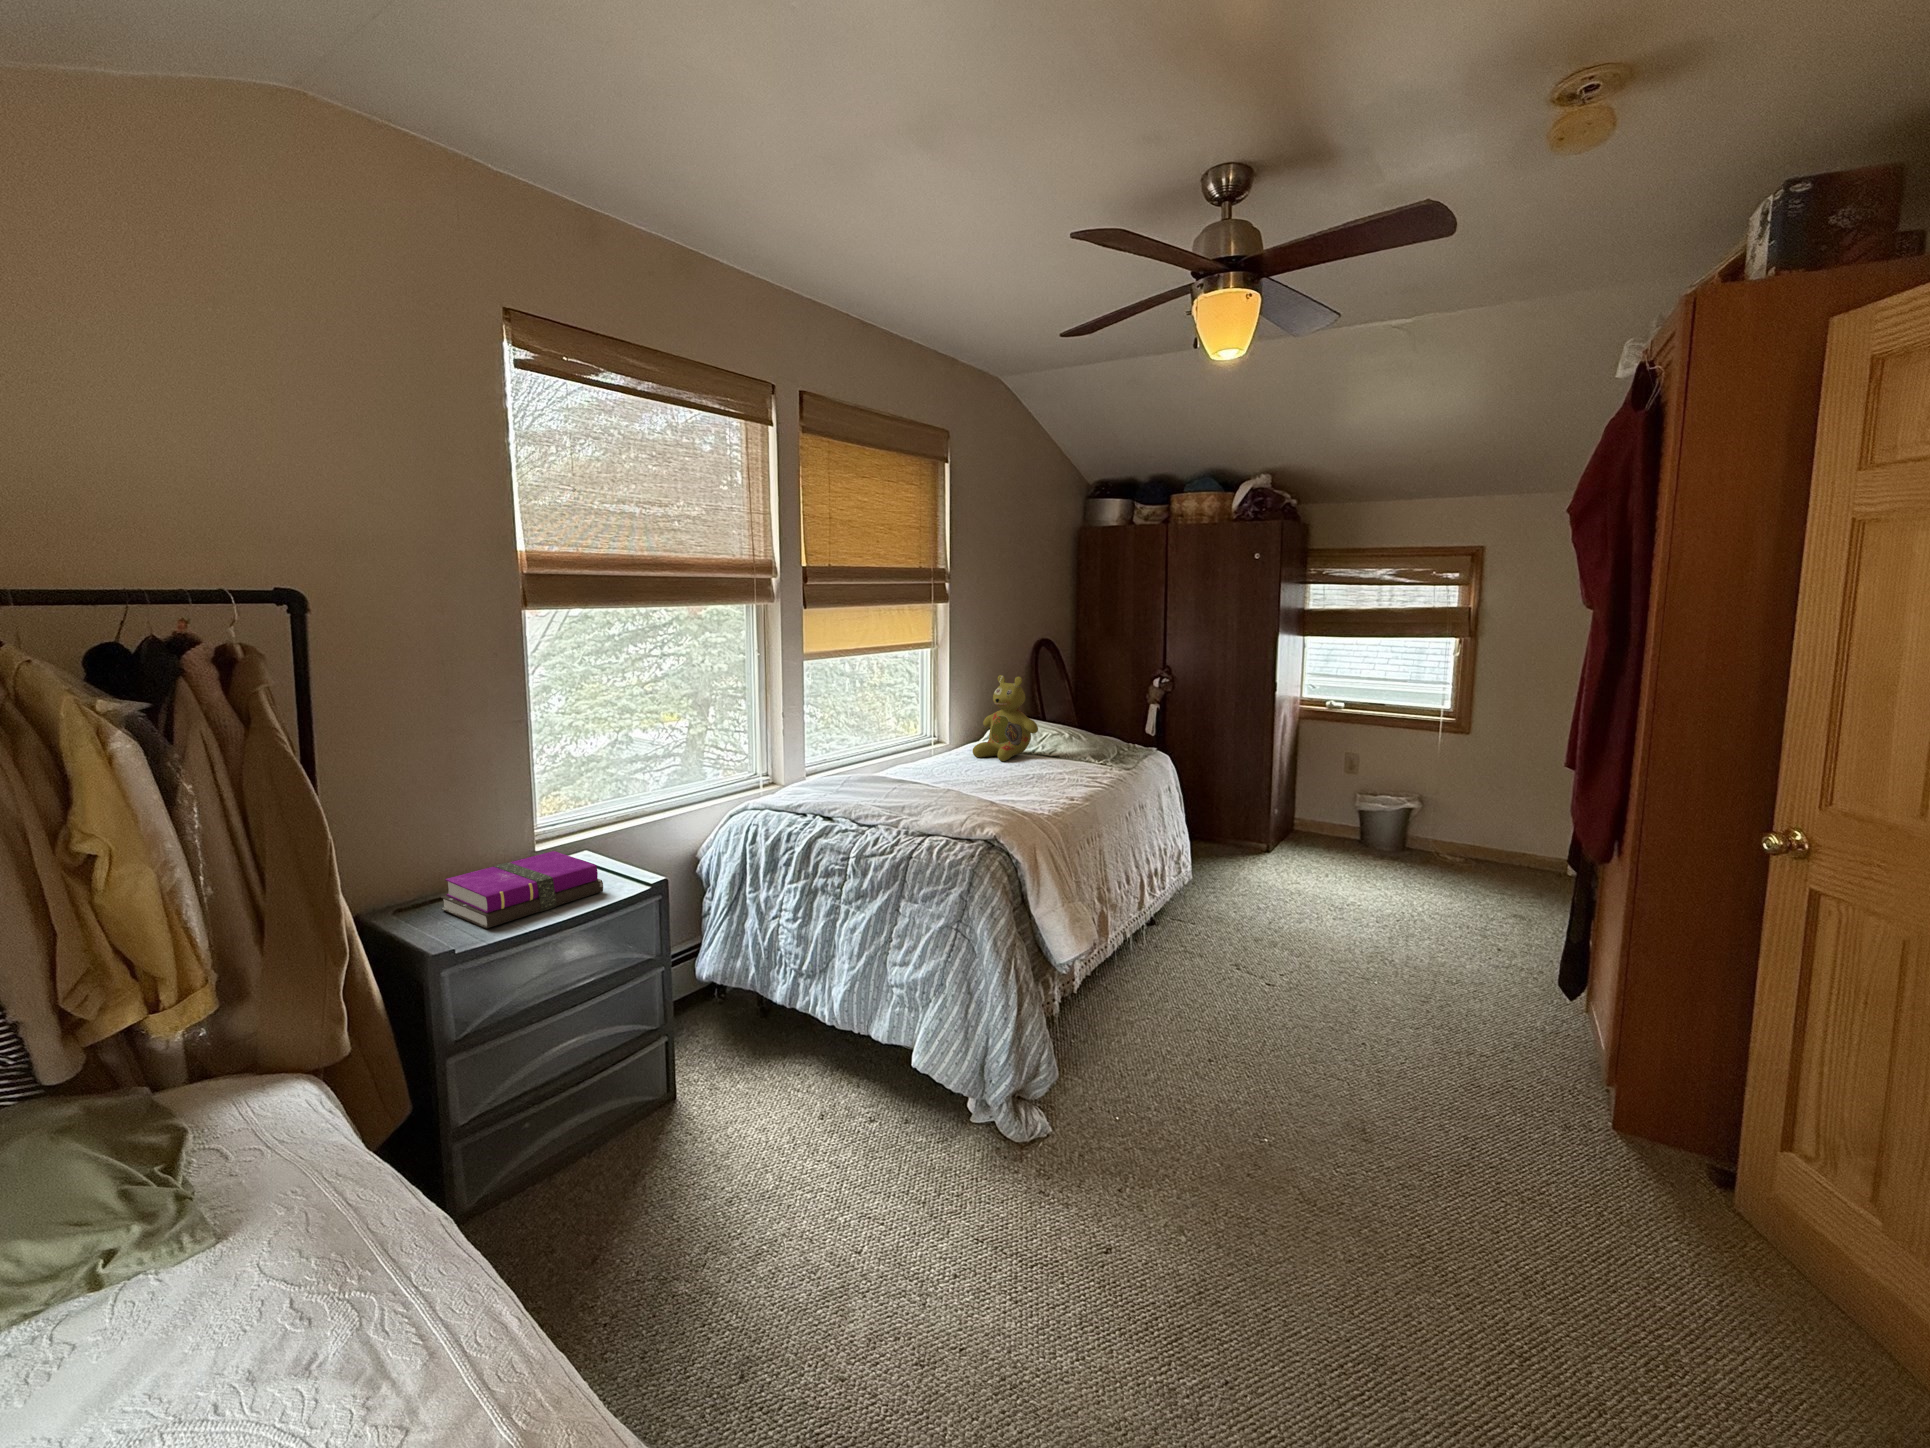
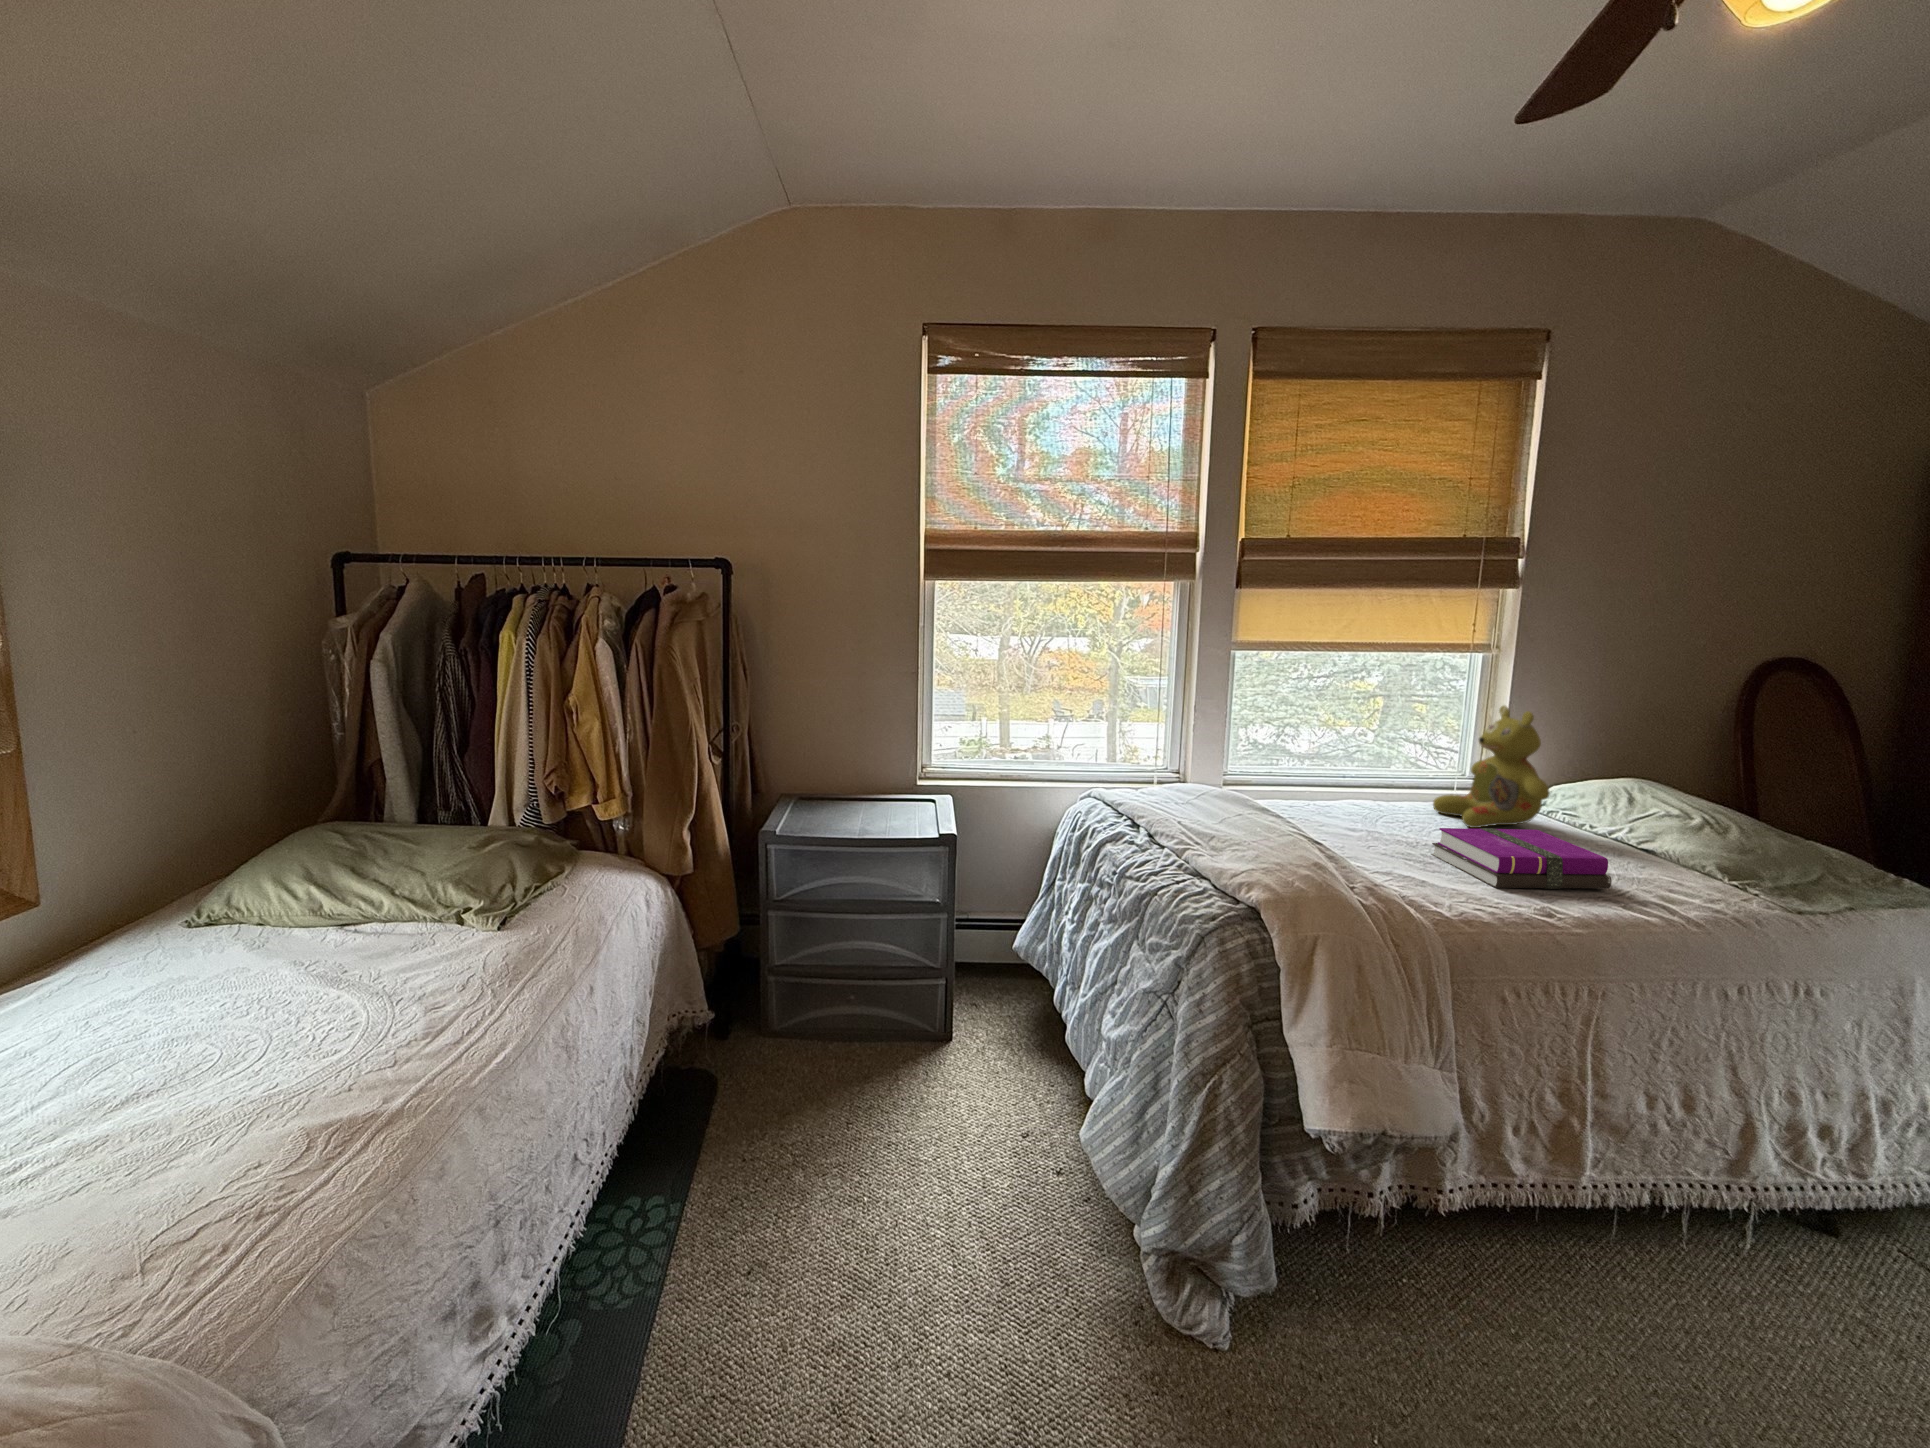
notebook: present [441,851,603,928] -> present [1431,828,1612,889]

